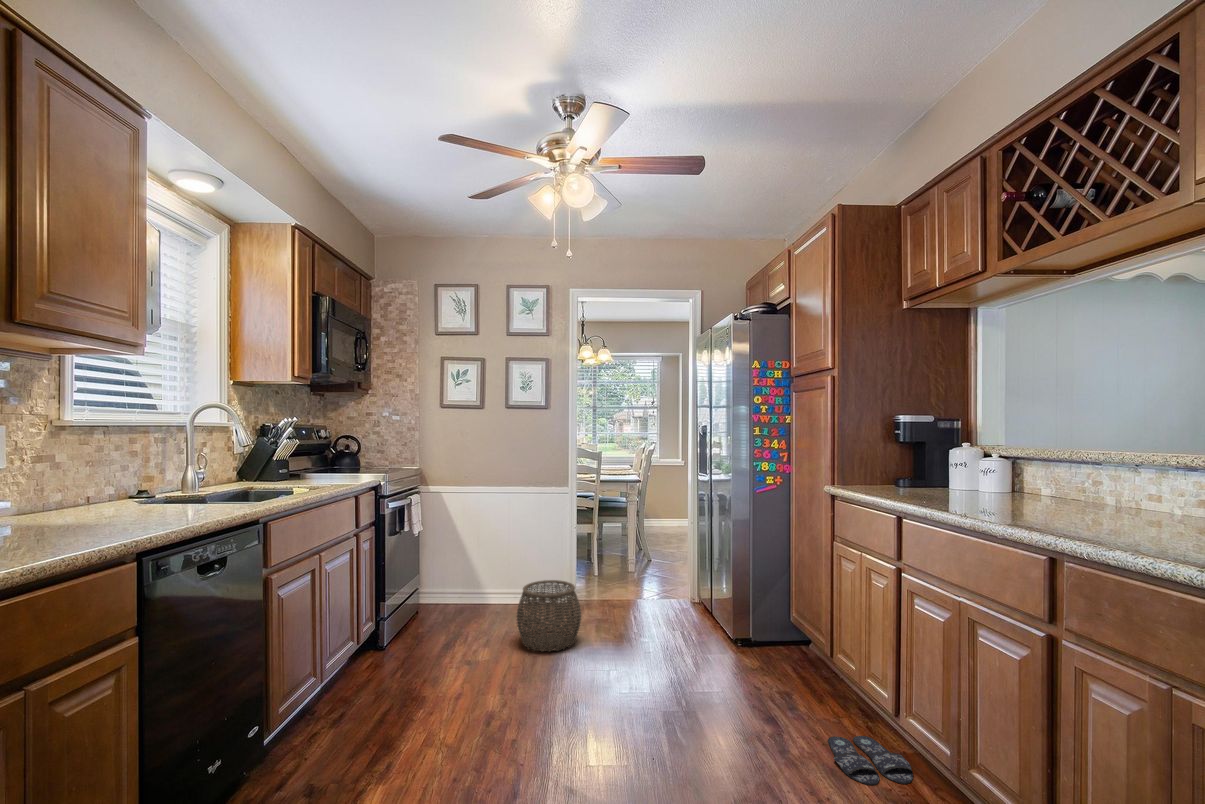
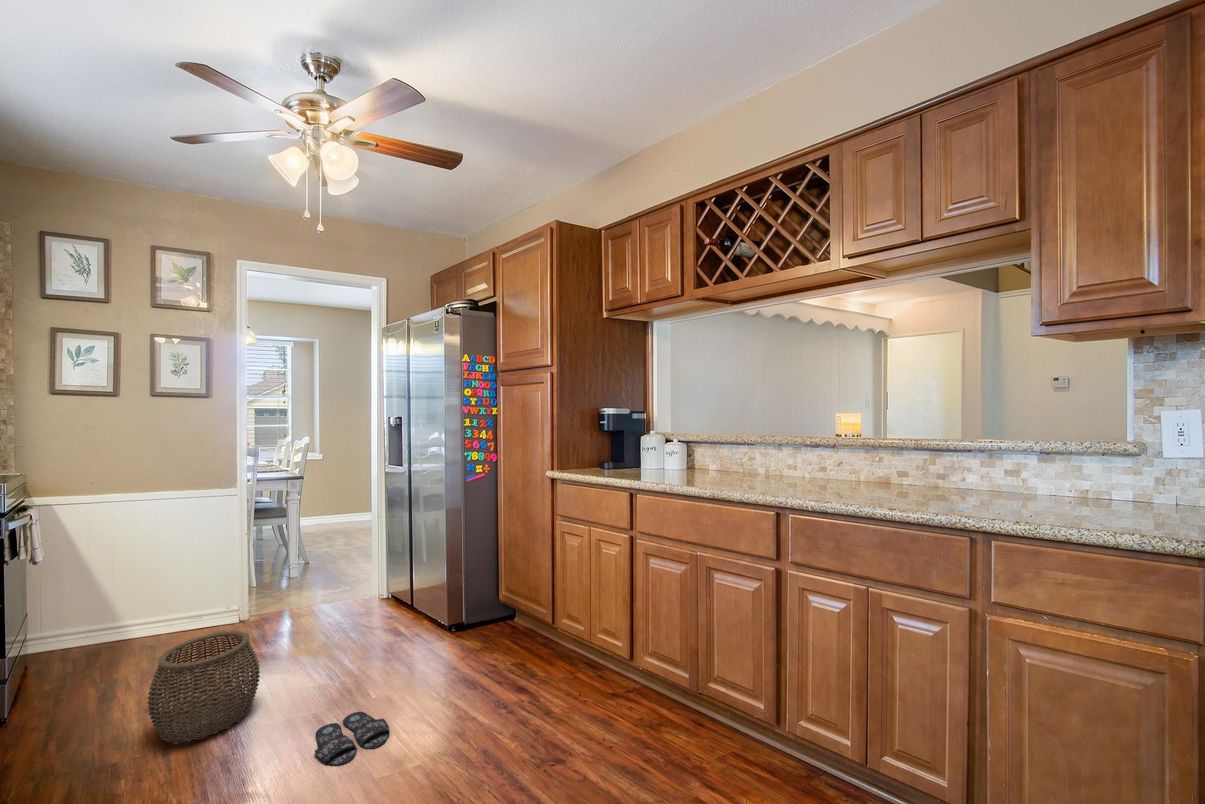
slippers: present [828,736,913,785] -> present [315,712,390,766]

